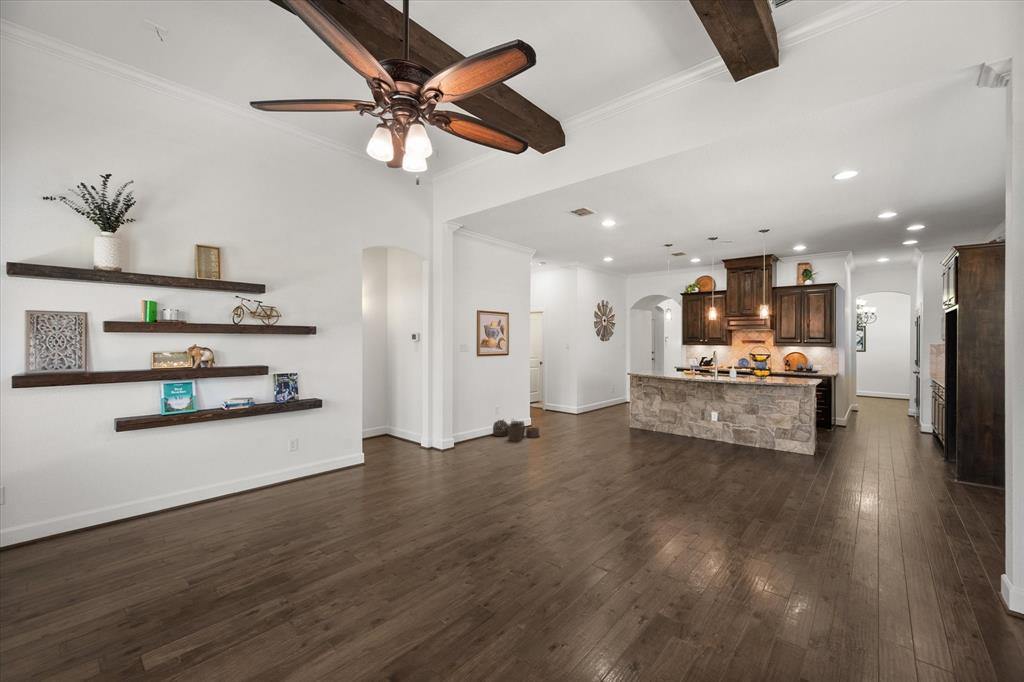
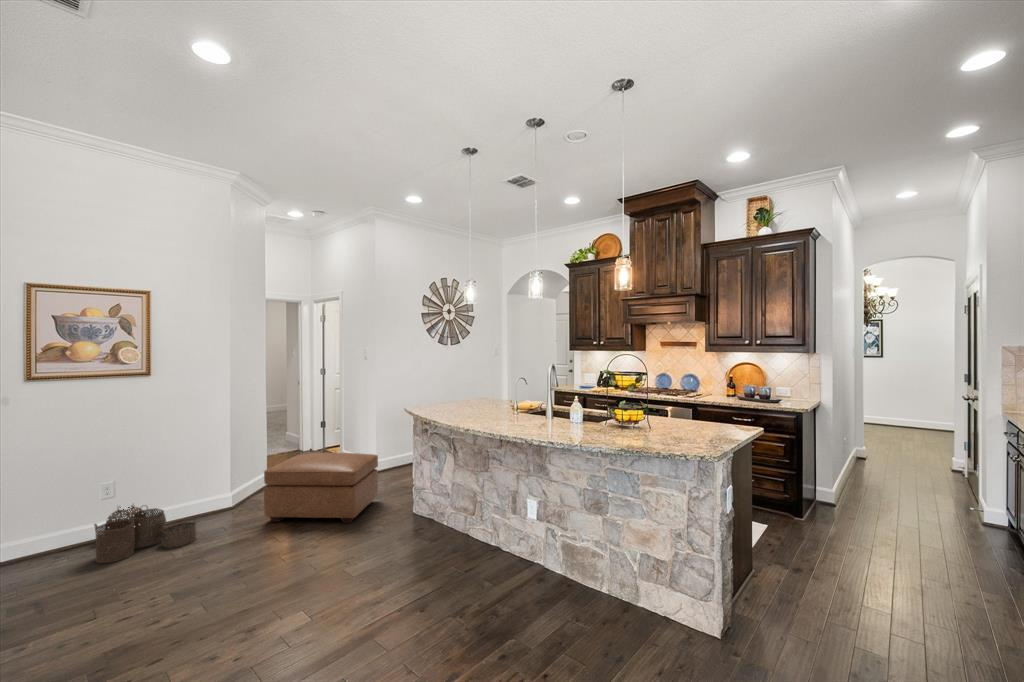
ottoman: none [558,399,607,431] -> present [264,453,378,523]

